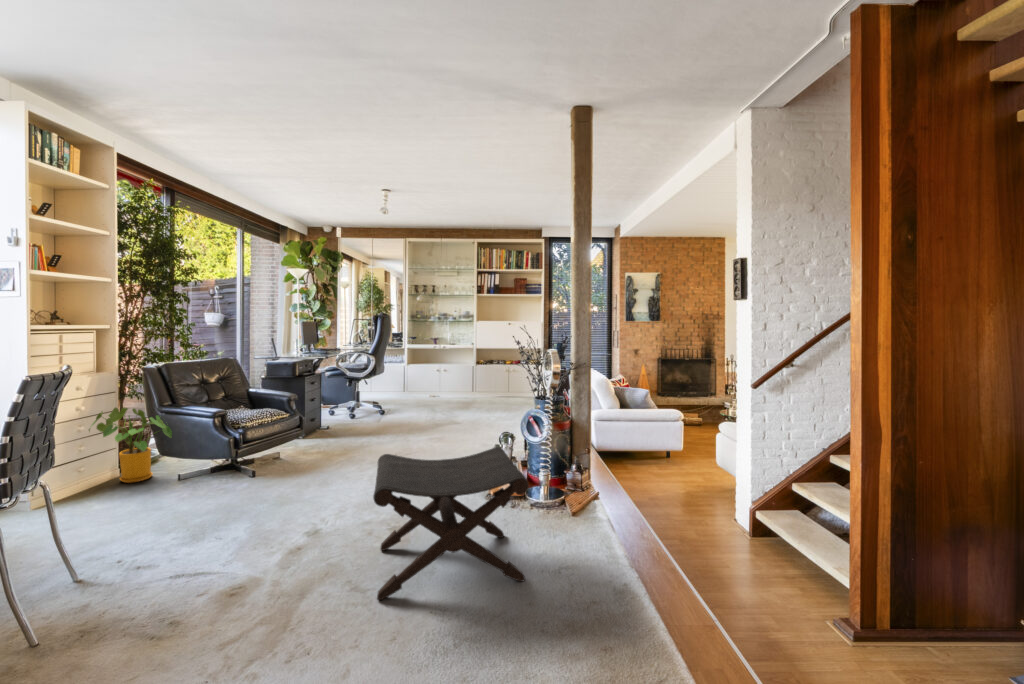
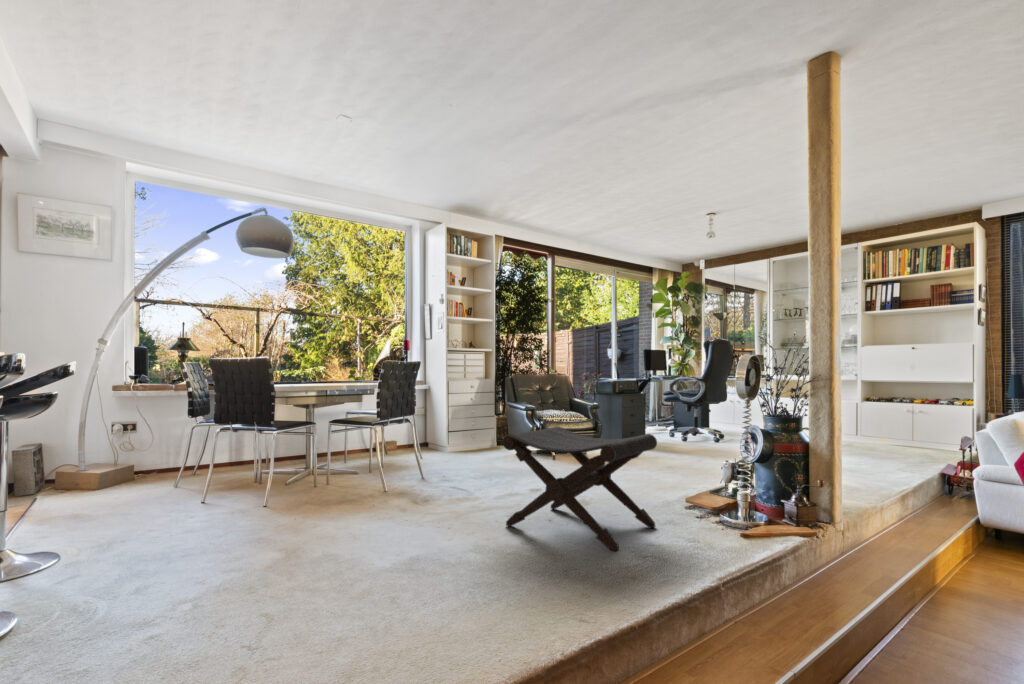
house plant: present [89,408,172,483] -> none [466,400,507,452]

